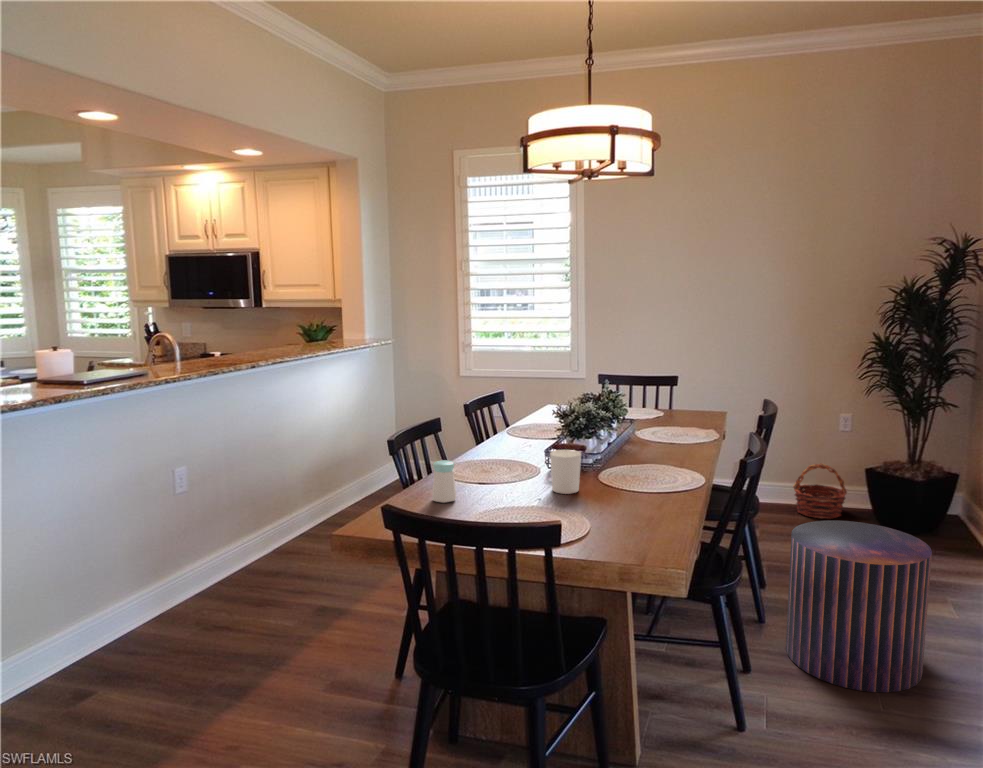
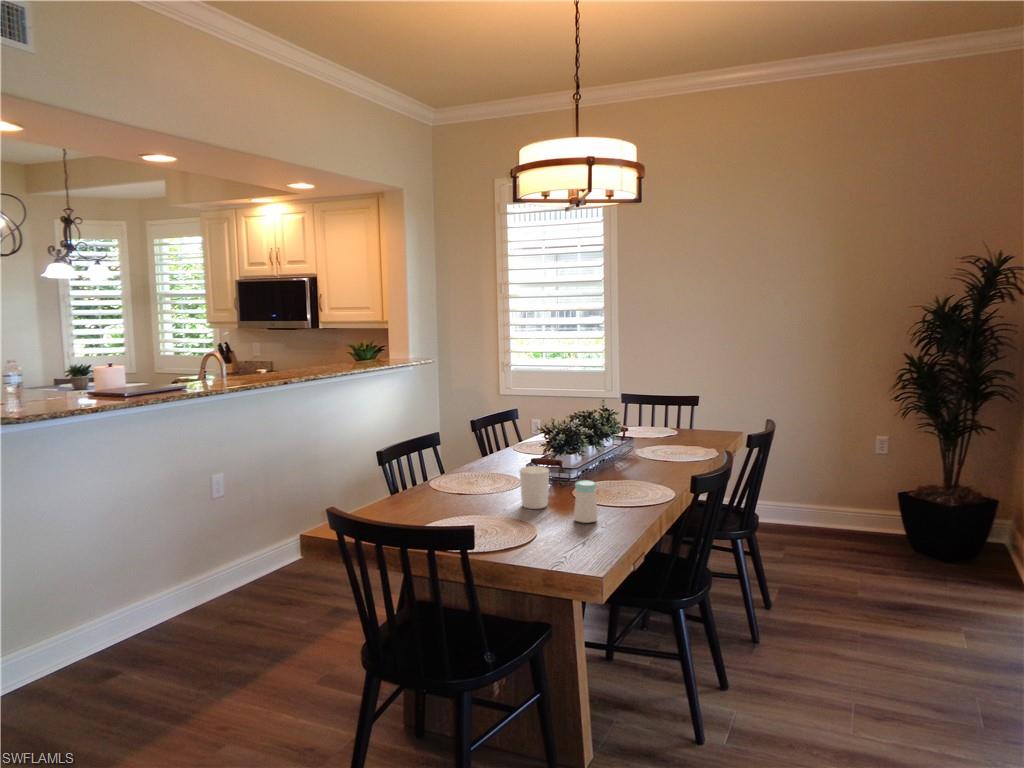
salt shaker: present [432,460,456,503] -> present [574,480,597,523]
basket: present [793,464,847,519] -> none [822,486,877,542]
pouf: present [786,520,932,692] -> none [774,543,918,722]

